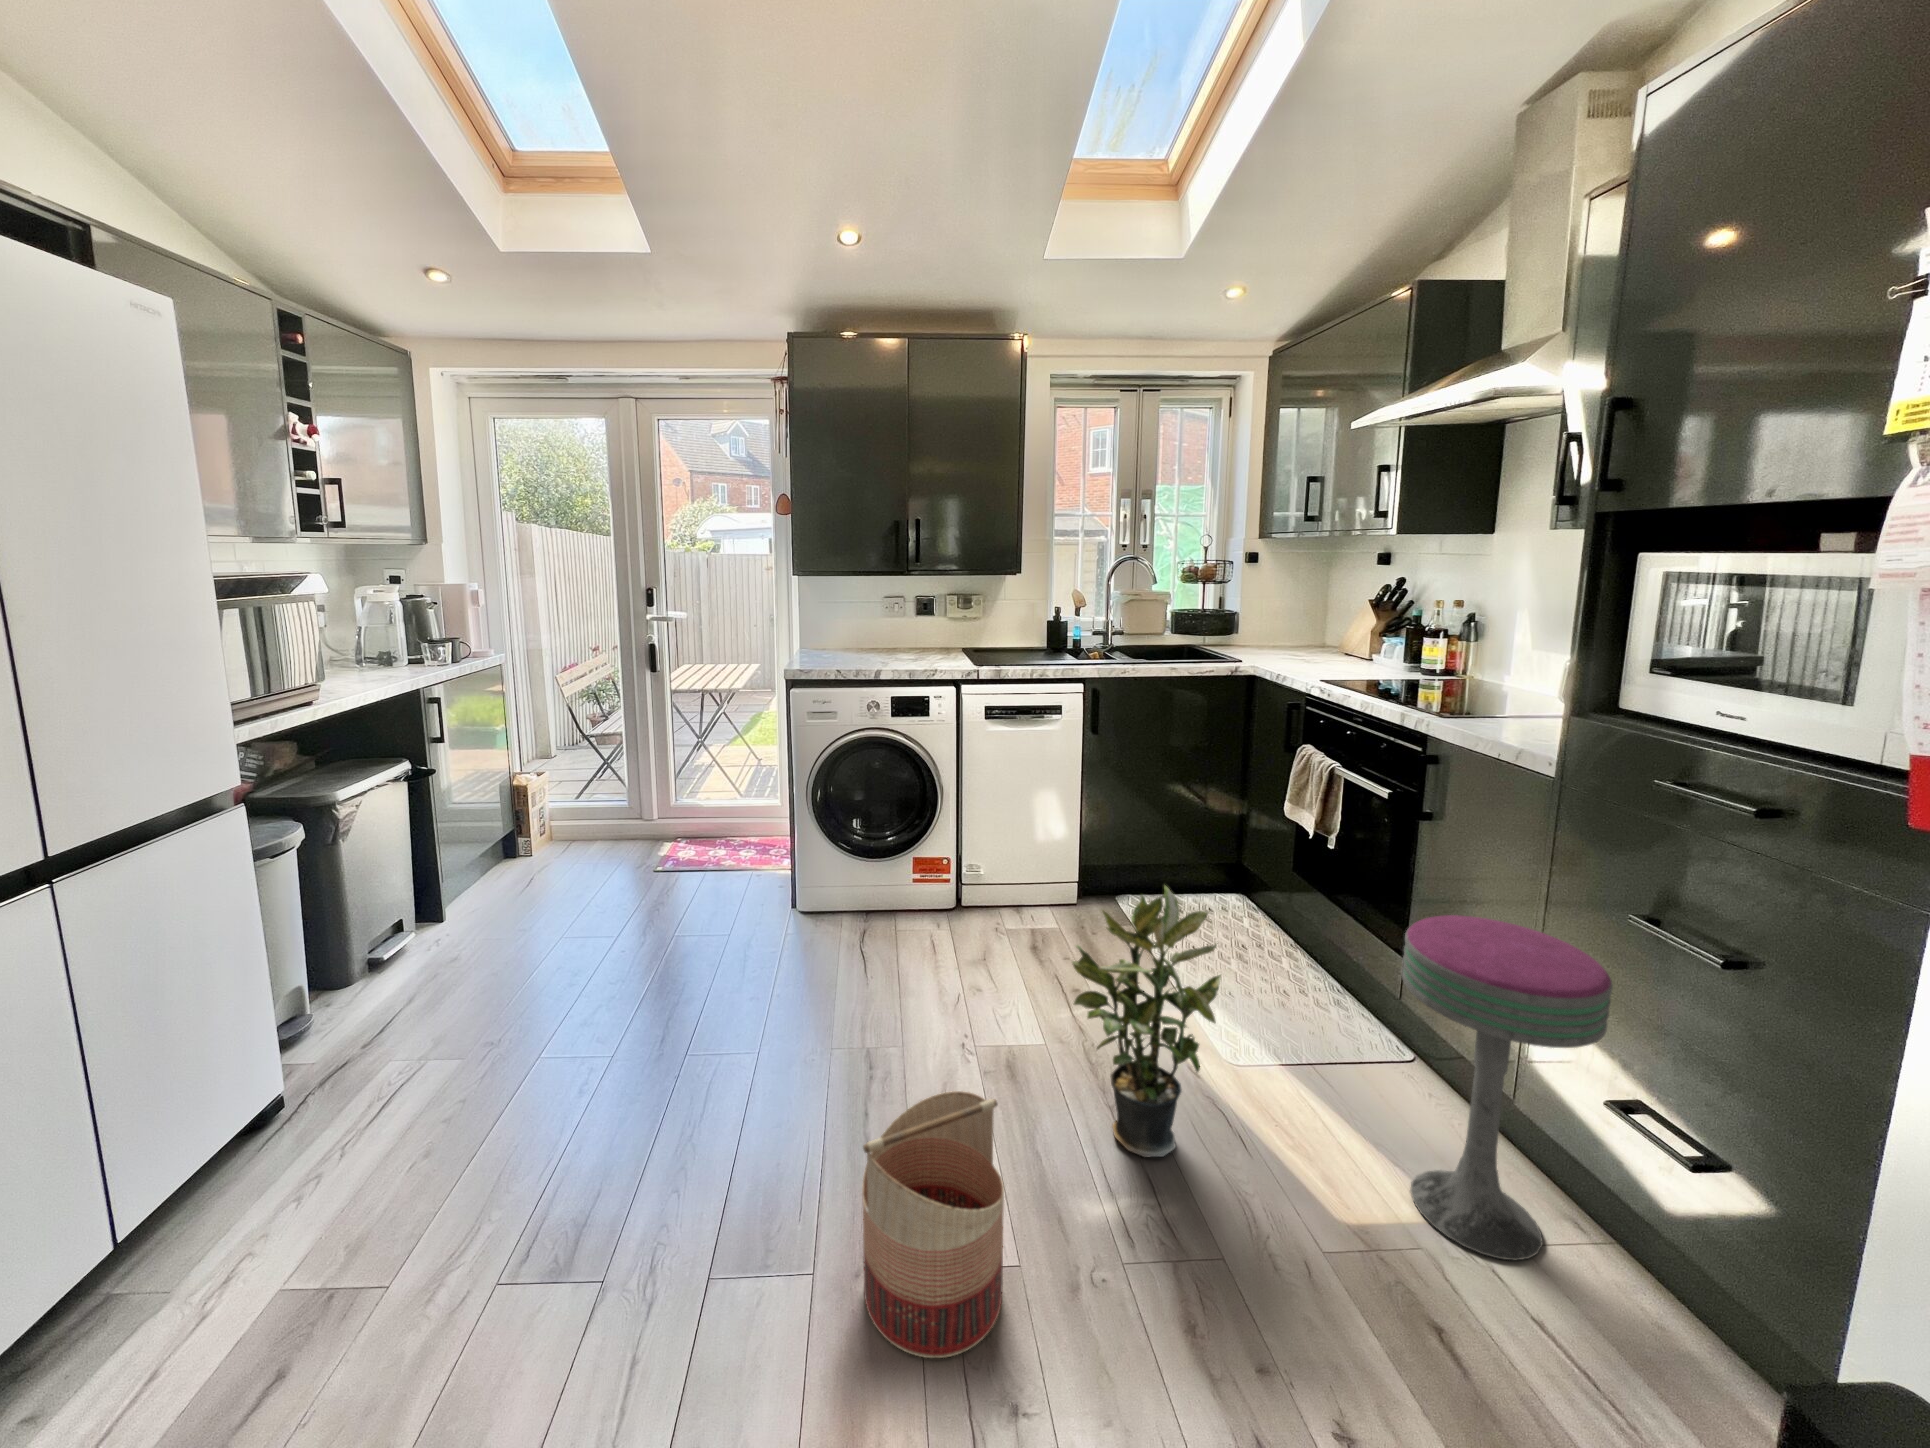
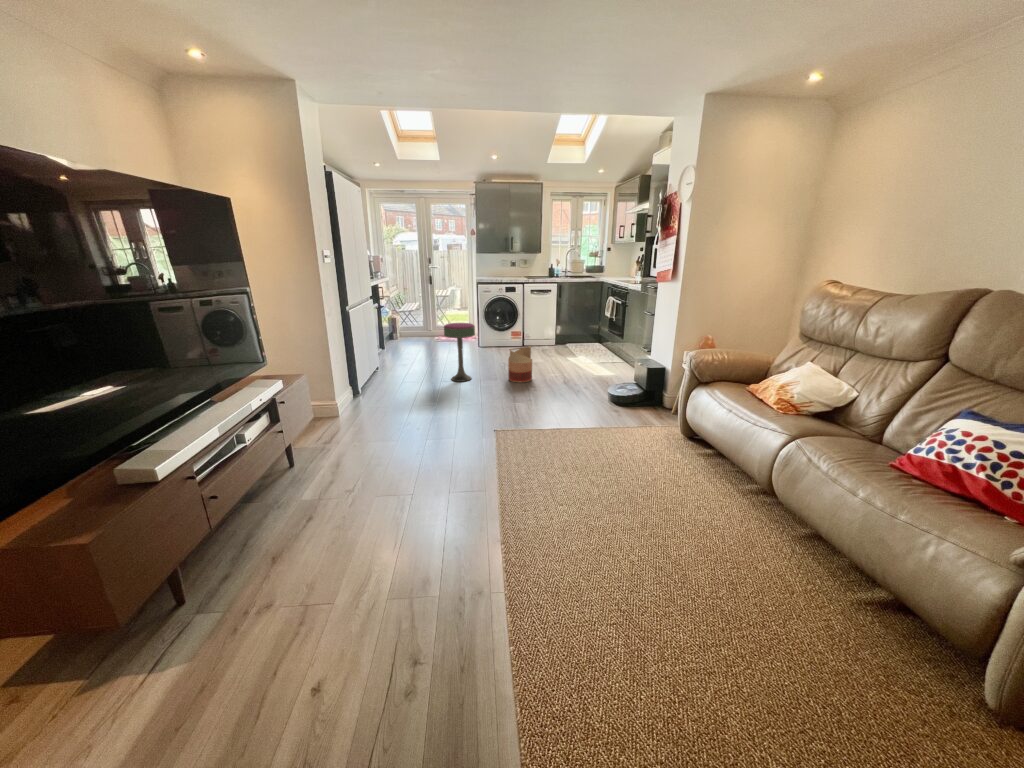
potted plant: present [1072,886,1221,1157] -> none [547,317,576,370]
bar stool: present [1402,915,1613,1261] -> present [444,323,475,382]

